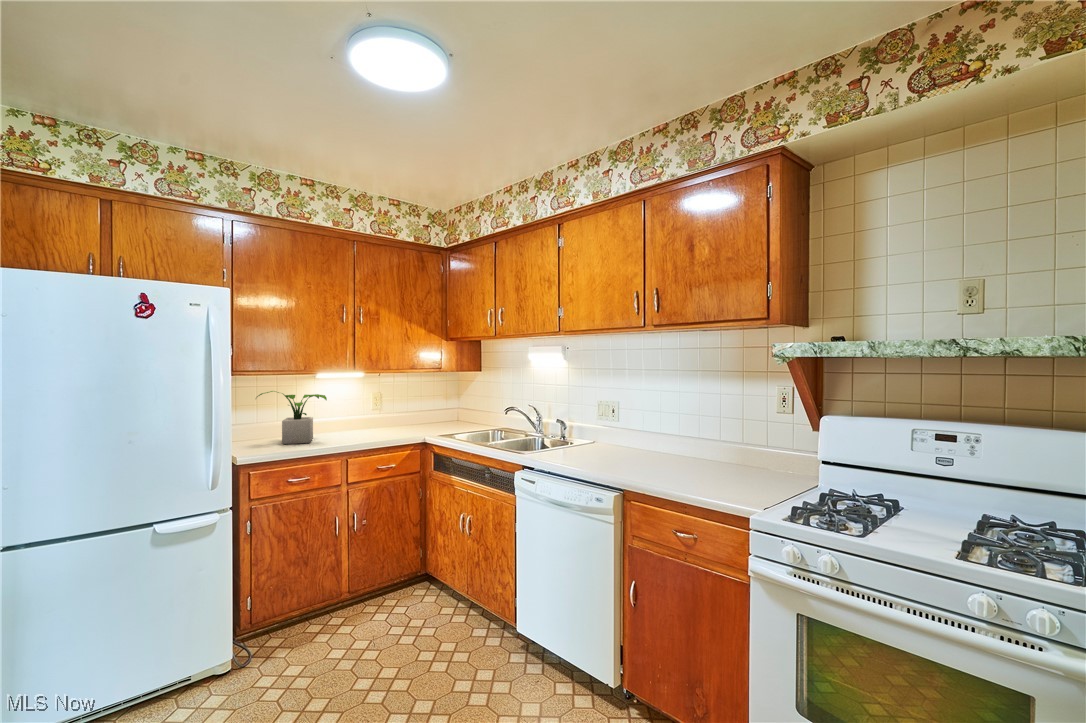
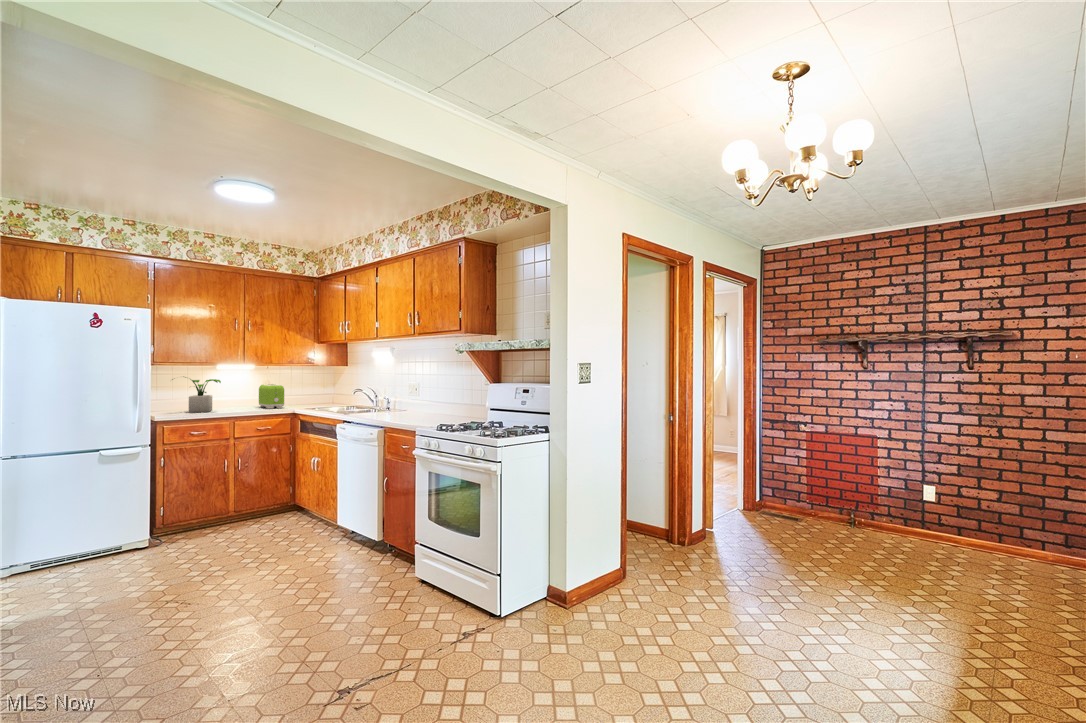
toaster: none [370,398,408,434] -> present [259,384,284,409]

